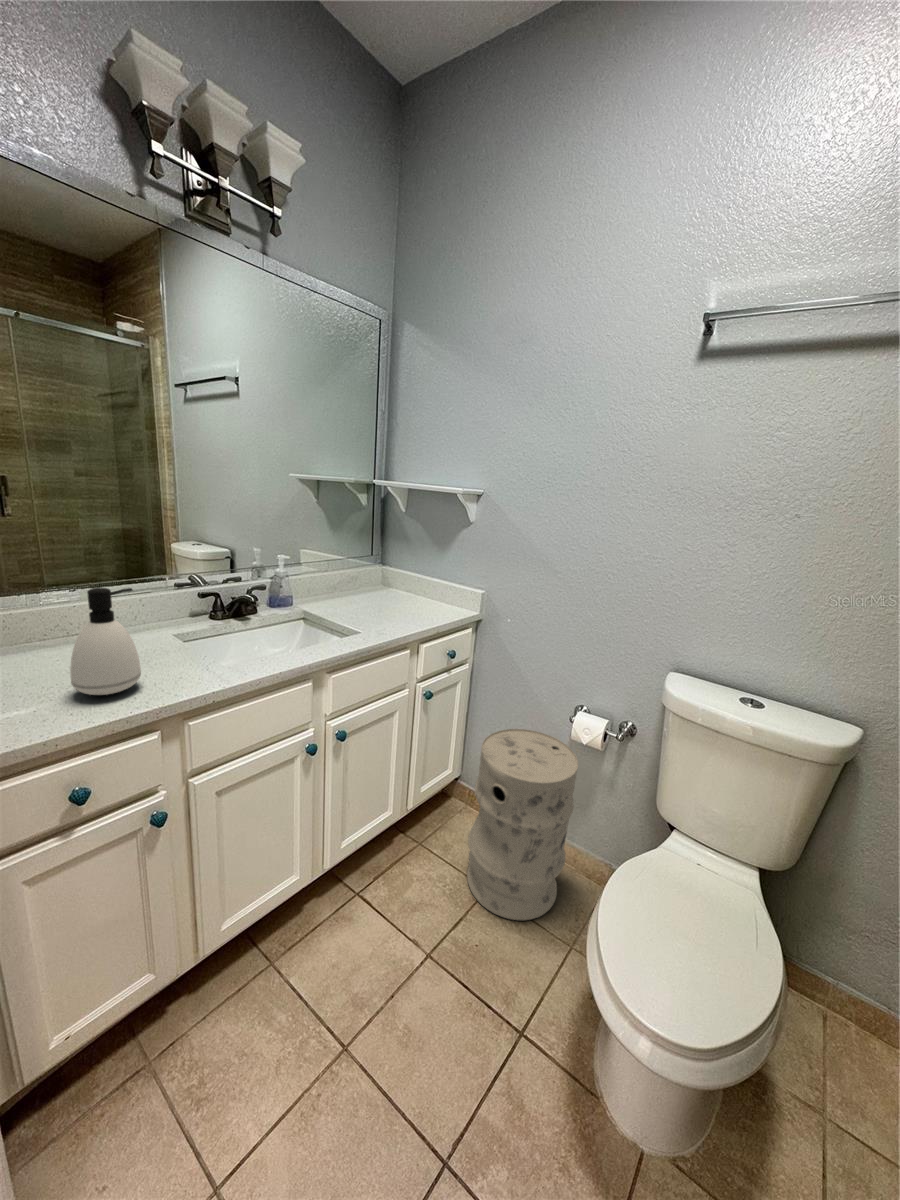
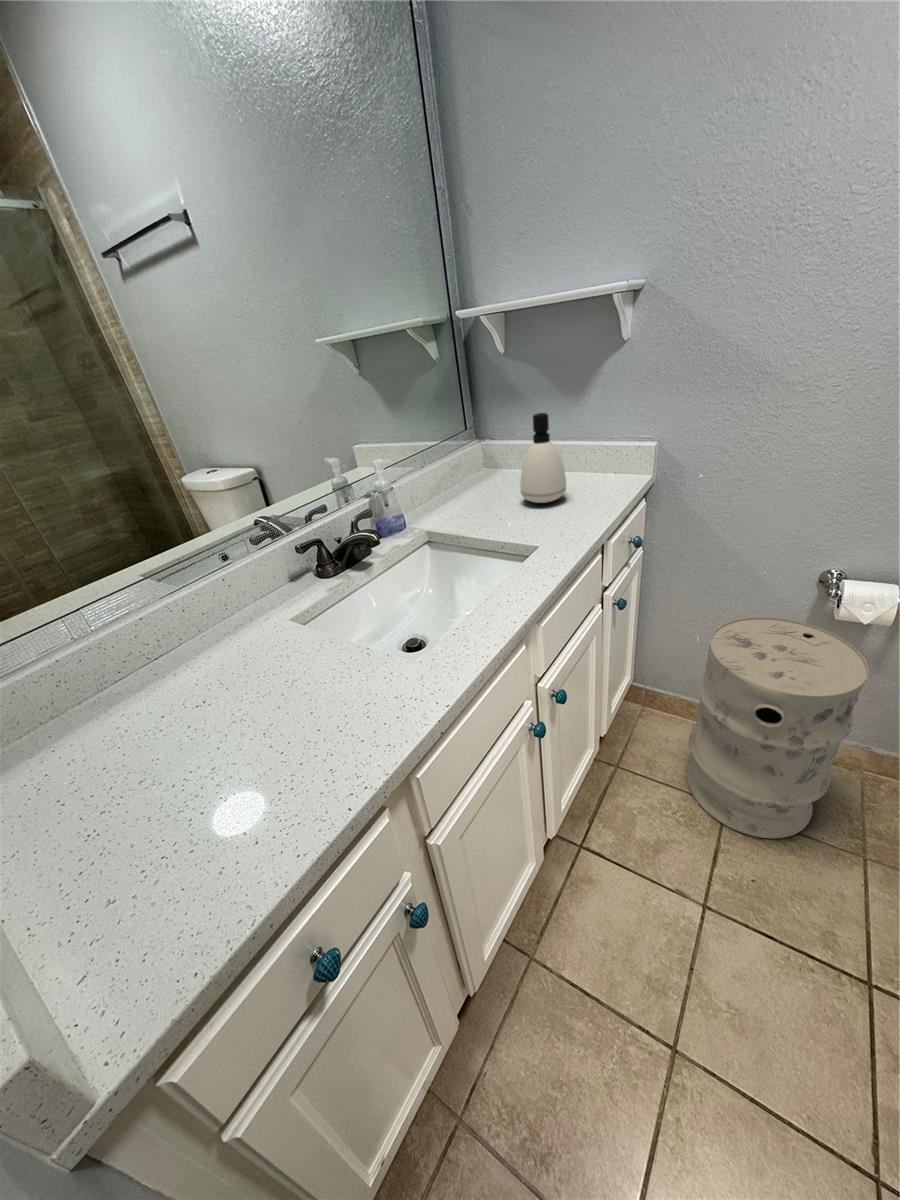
soap dispenser: present [70,588,141,695] -> present [520,413,566,503]

